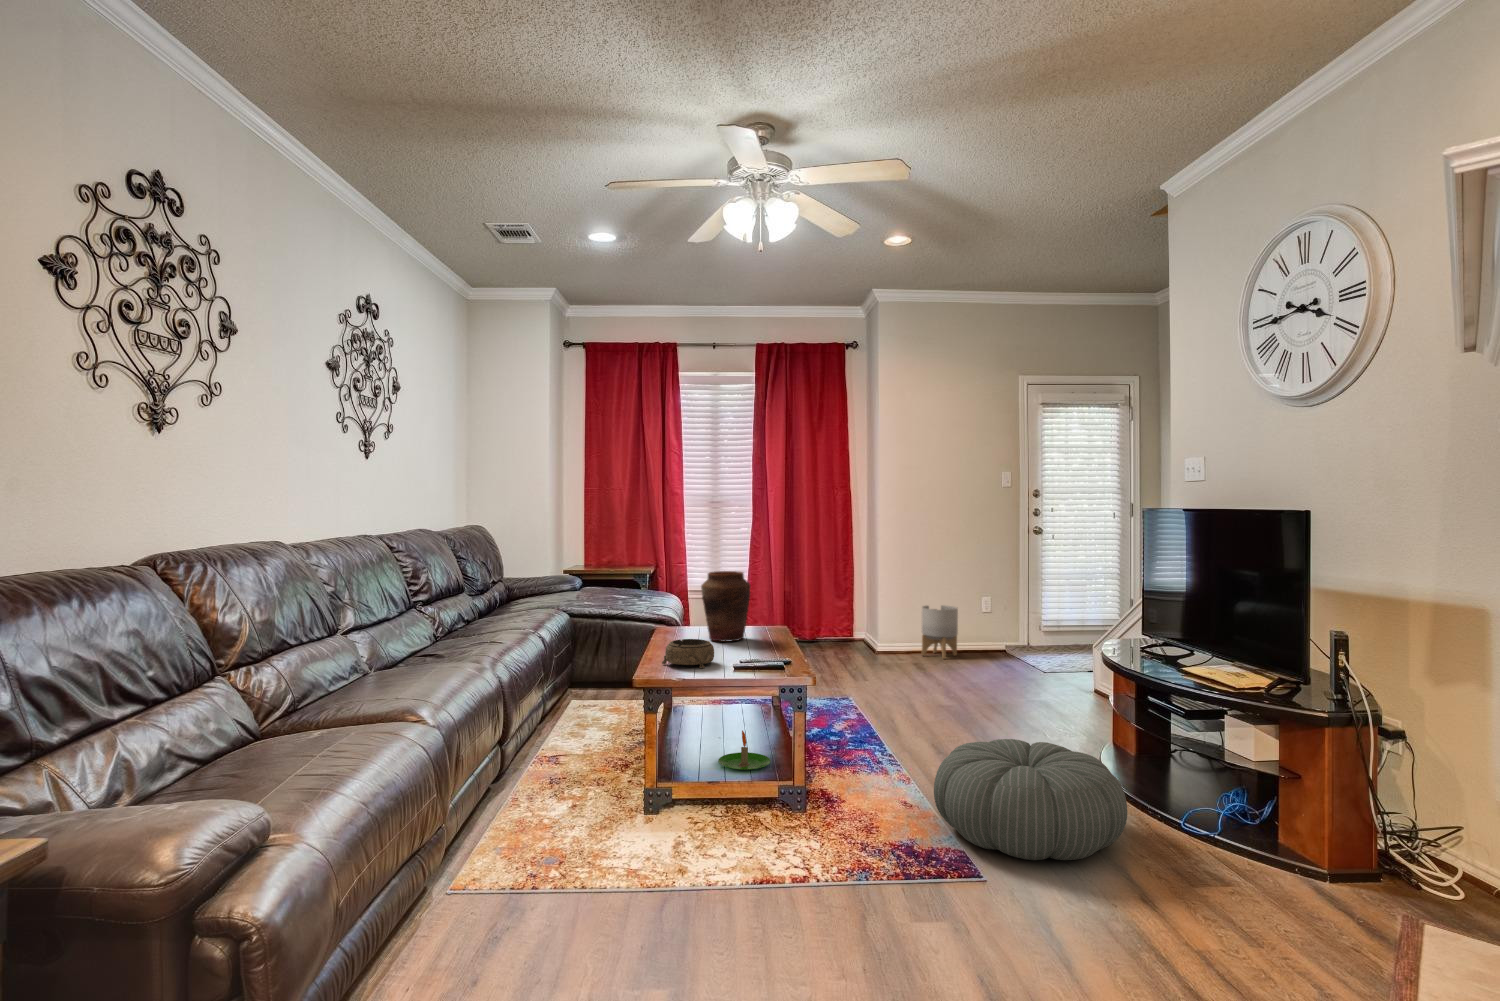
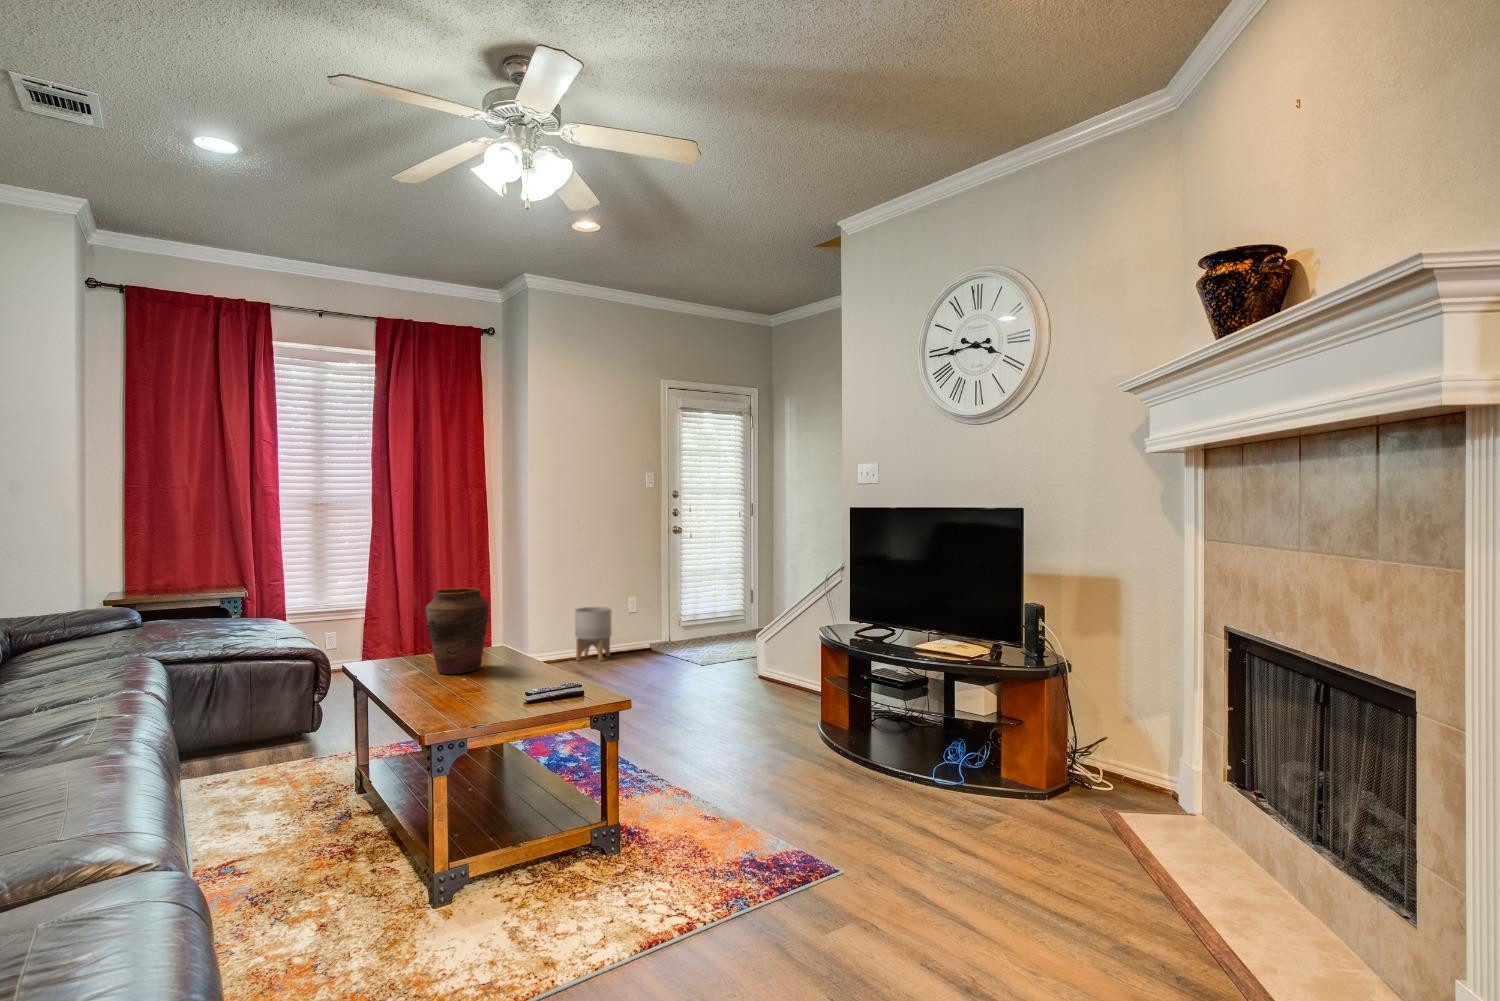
decorative bowl: present [662,639,714,669] -> none [425,675,493,711]
candle: present [718,730,771,770] -> none [496,775,560,823]
pouf: present [934,739,1127,860] -> none [746,730,917,844]

